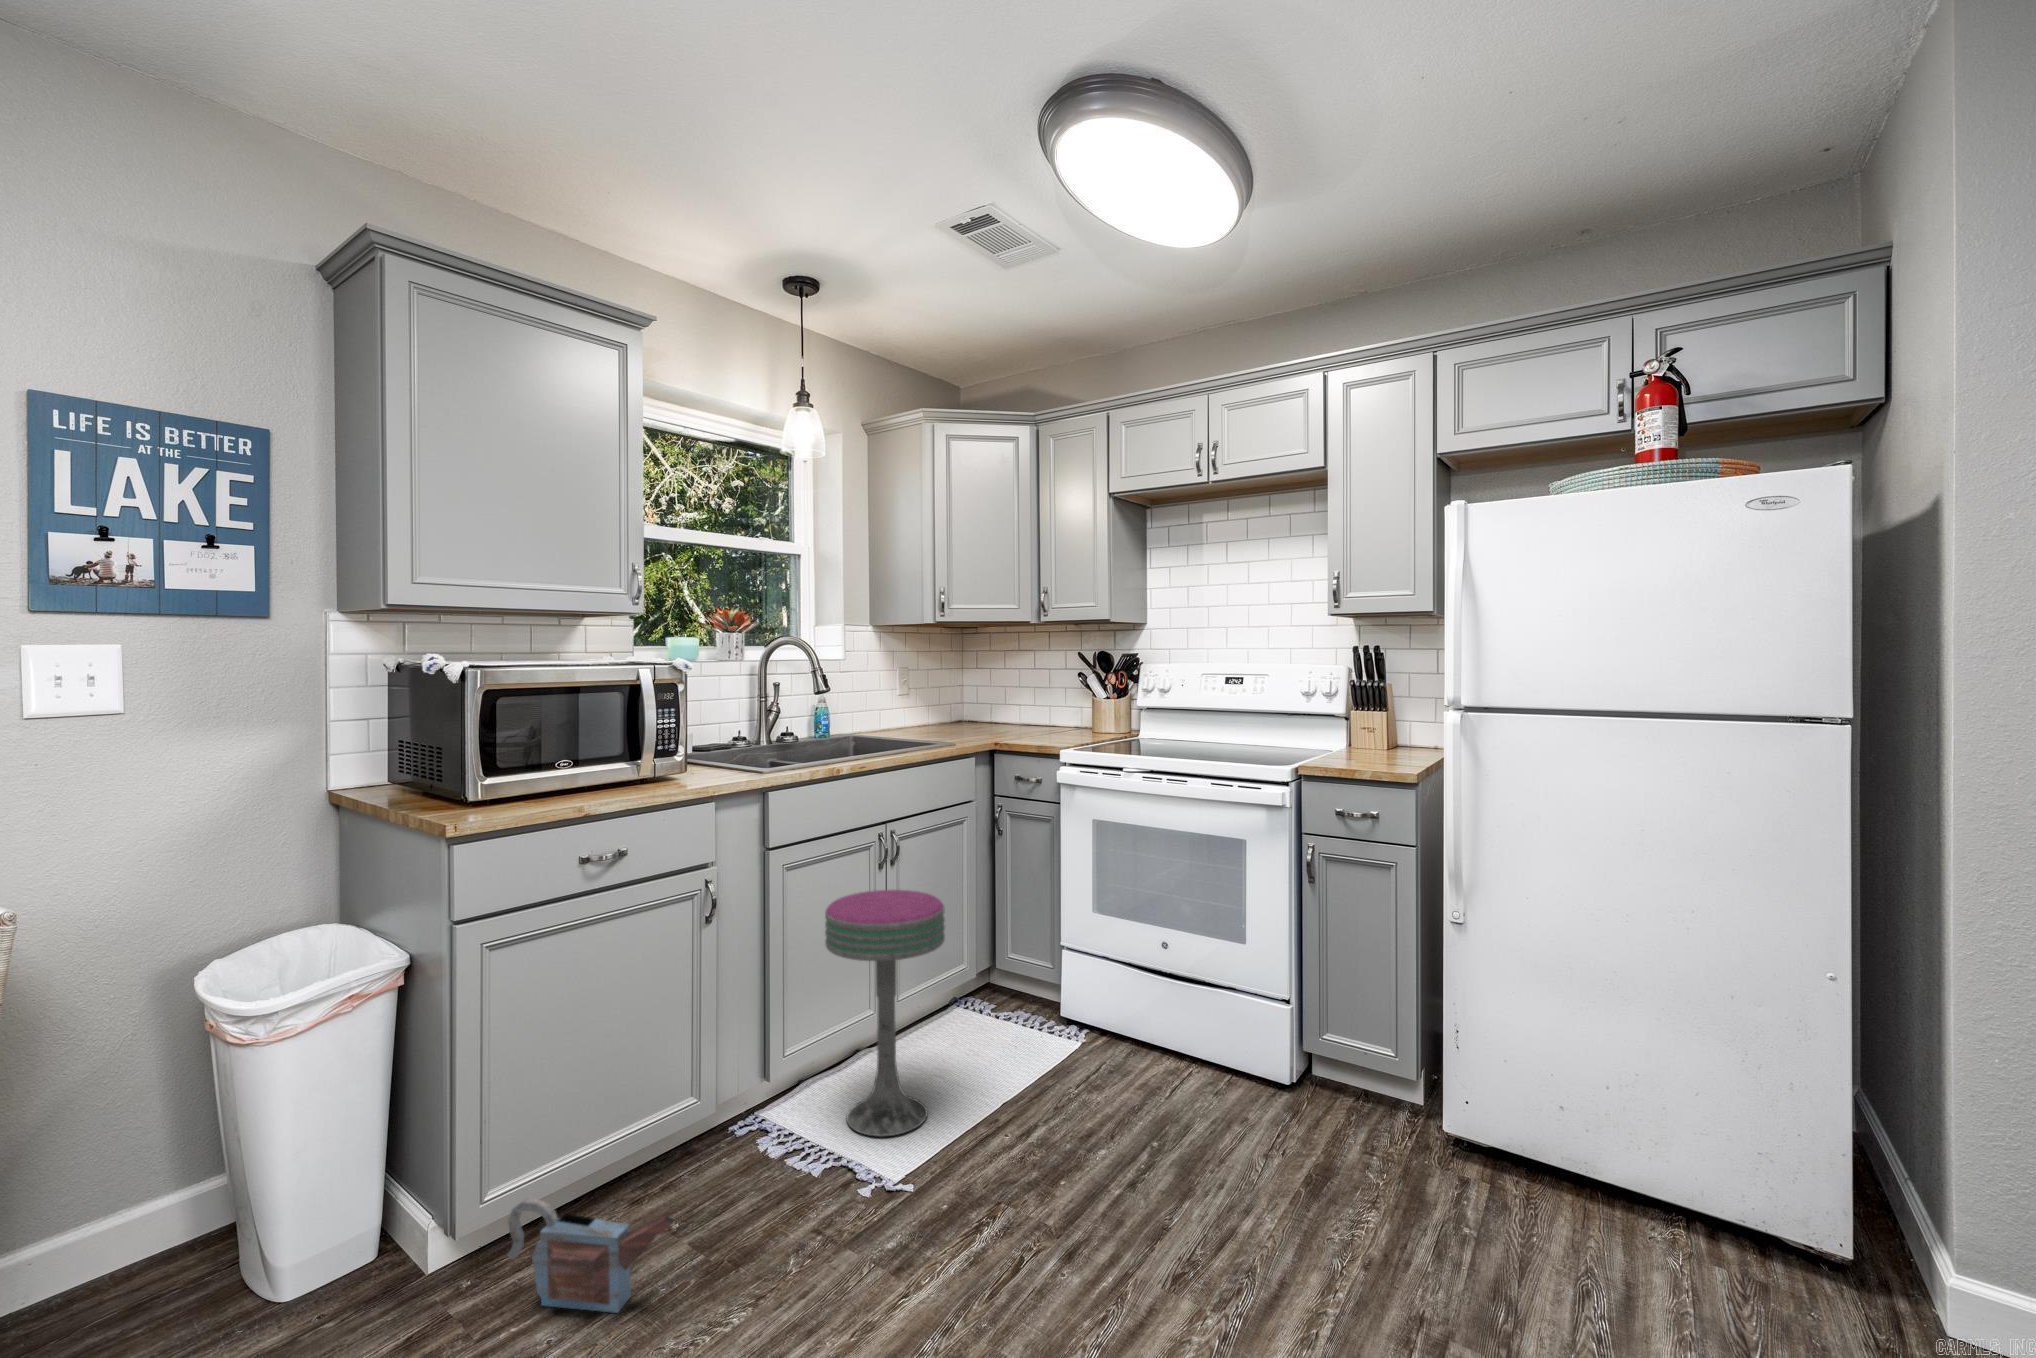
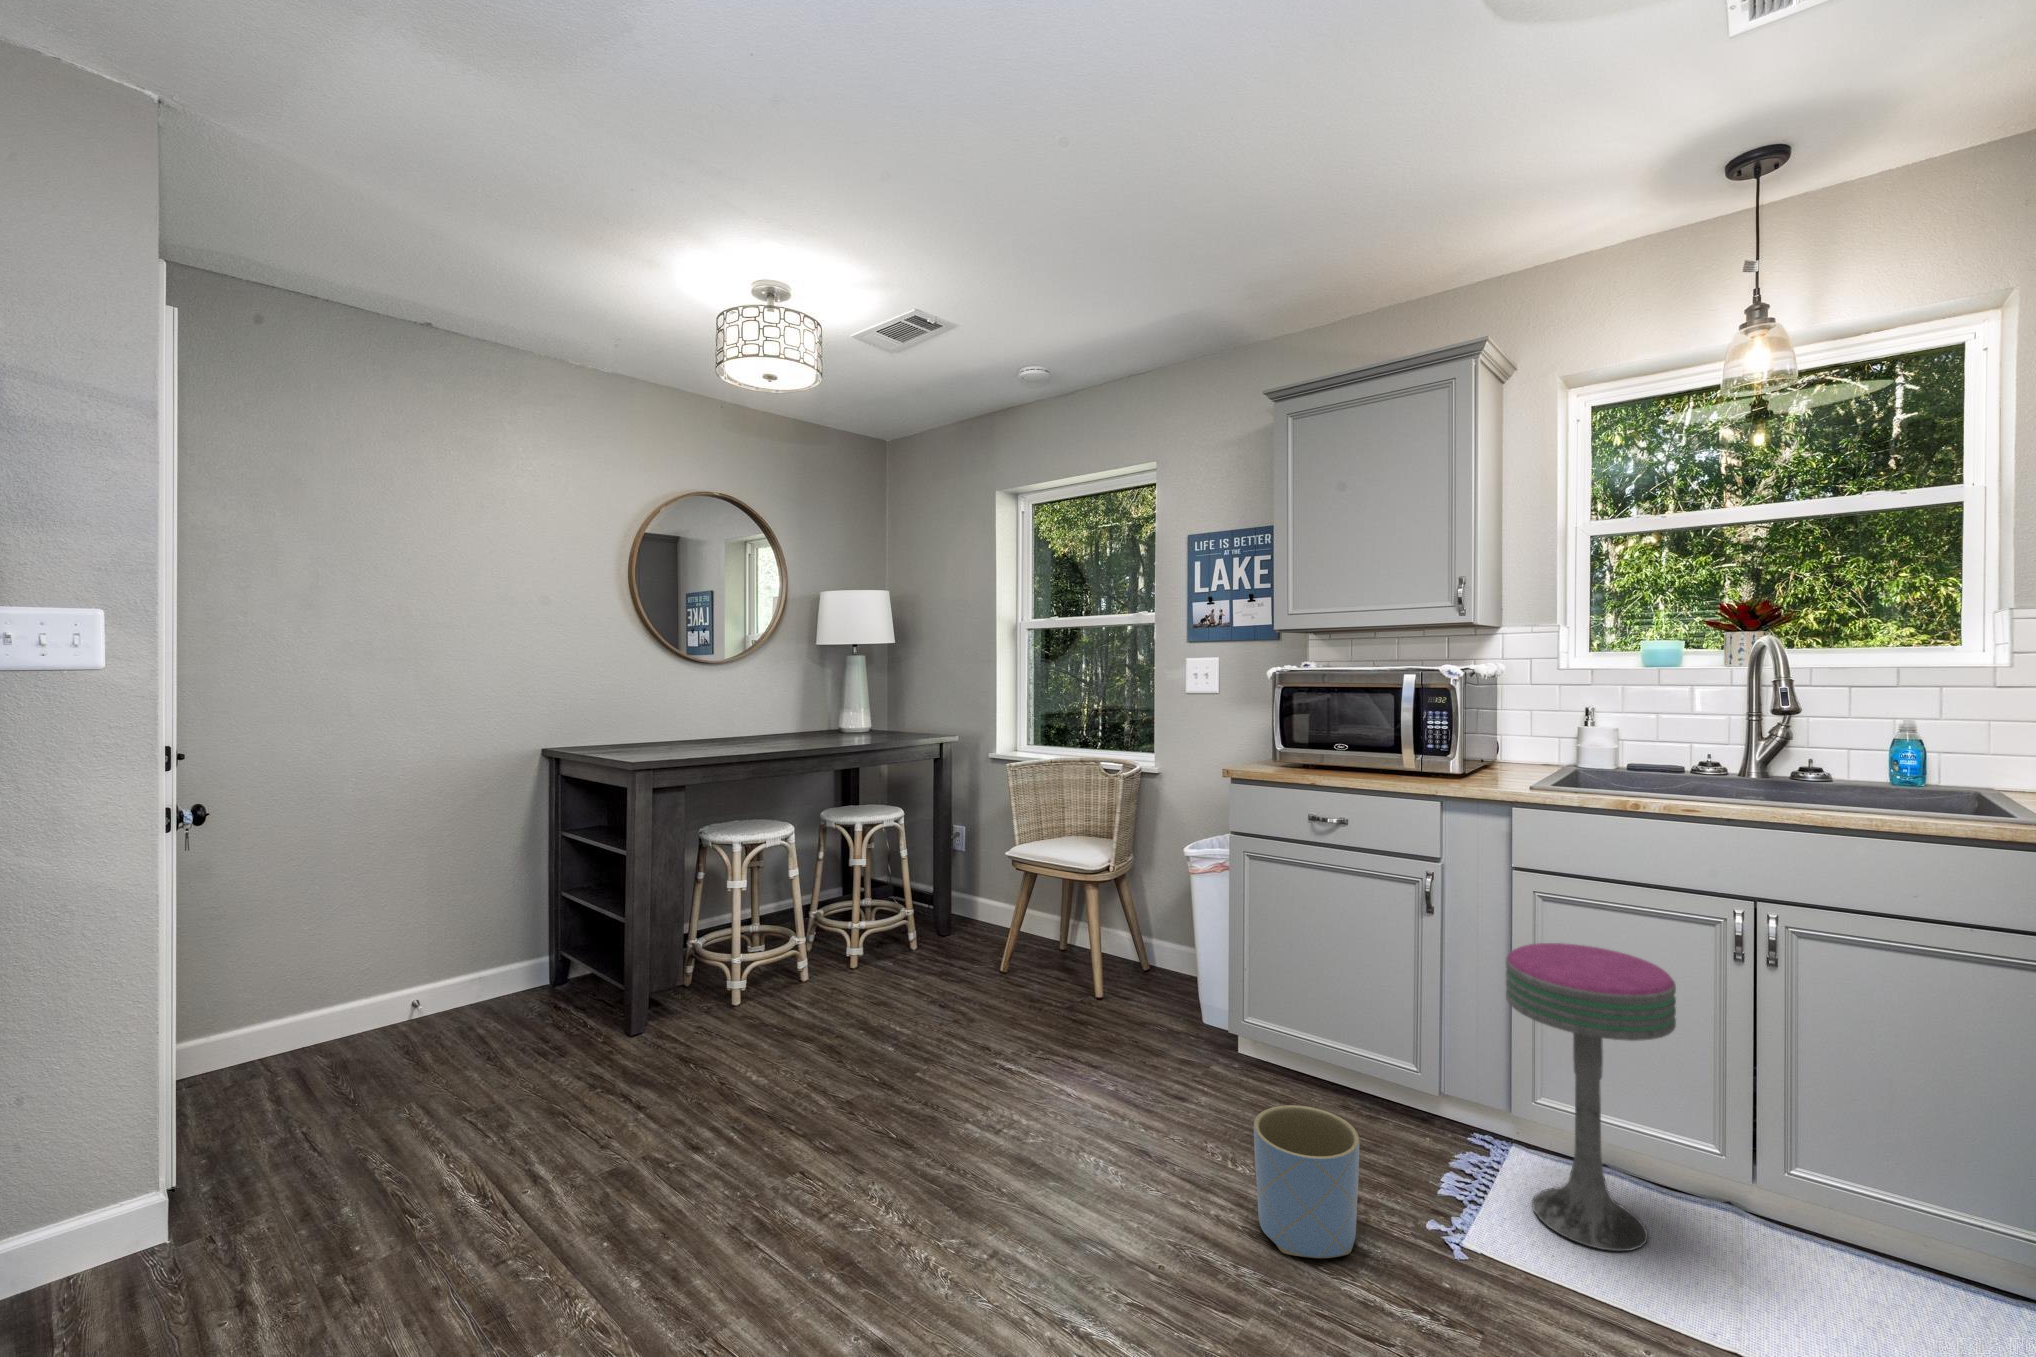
planter: none [807,1139,920,1311] -> present [1254,1105,1359,1258]
watering can: present [508,1199,673,1313] -> none [1220,1025,1253,1125]

